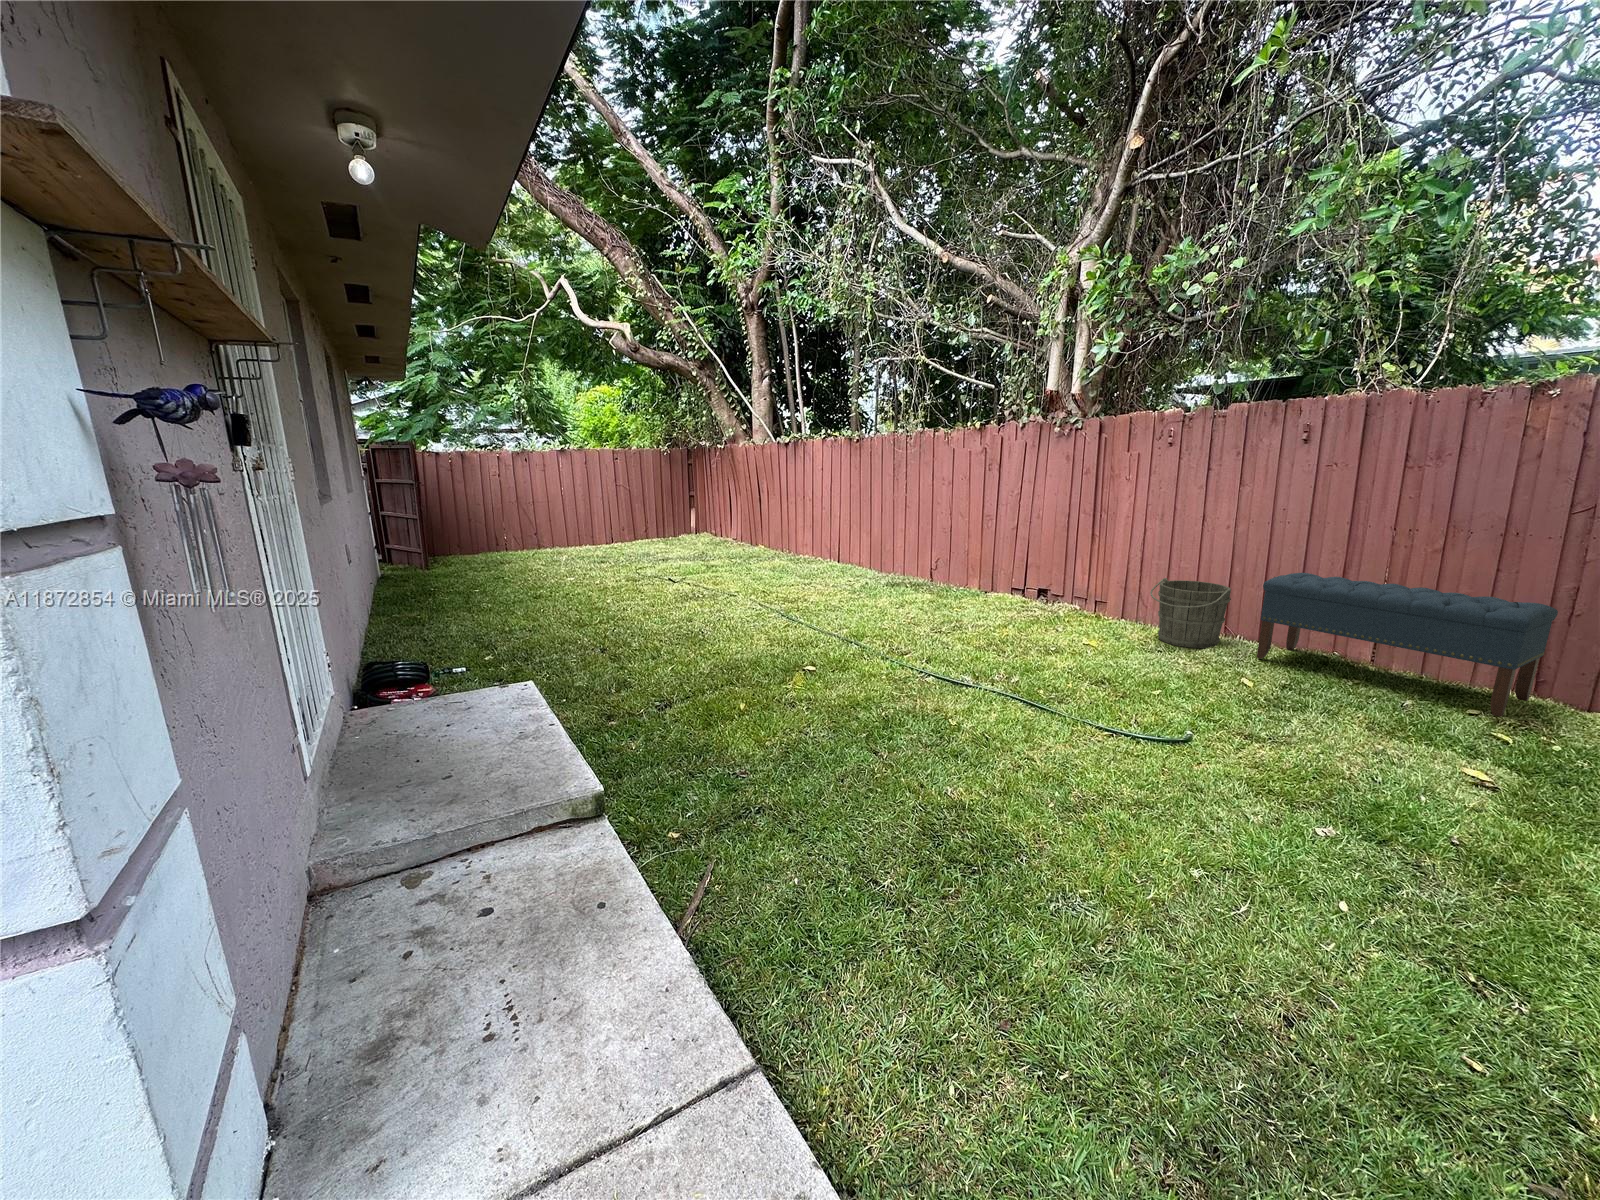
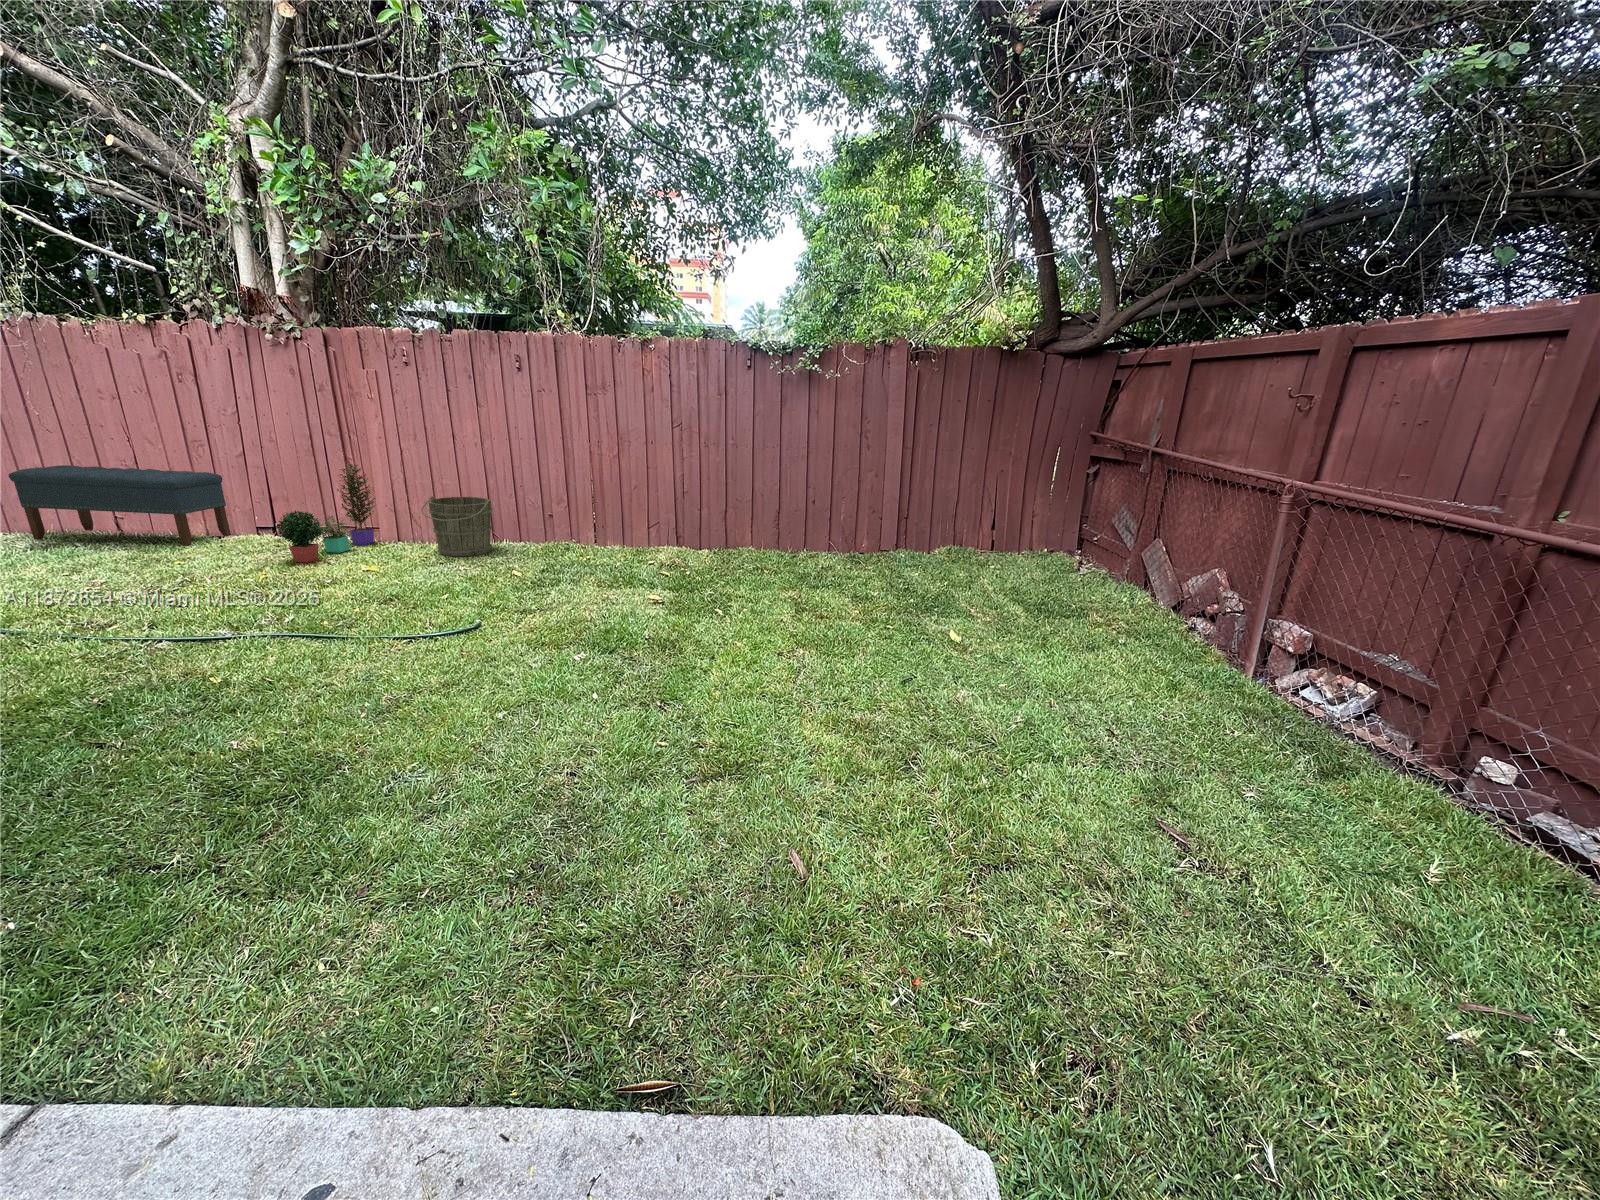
potted plant: none [1023,538,1110,627] -> present [275,462,375,563]
bench: present [1257,573,1558,717] -> present [9,465,231,546]

